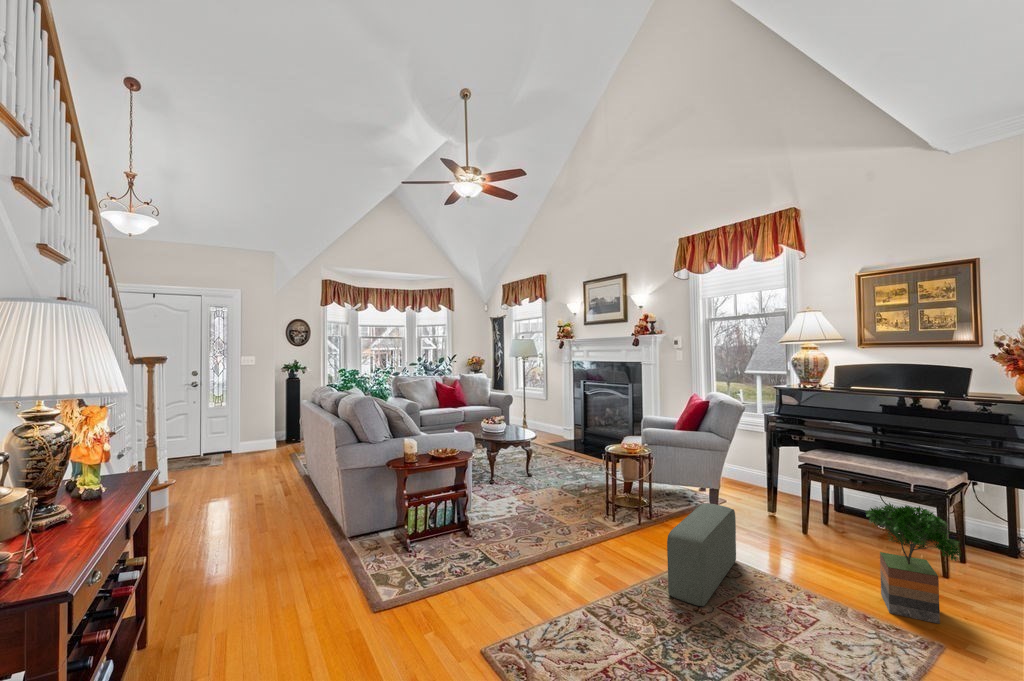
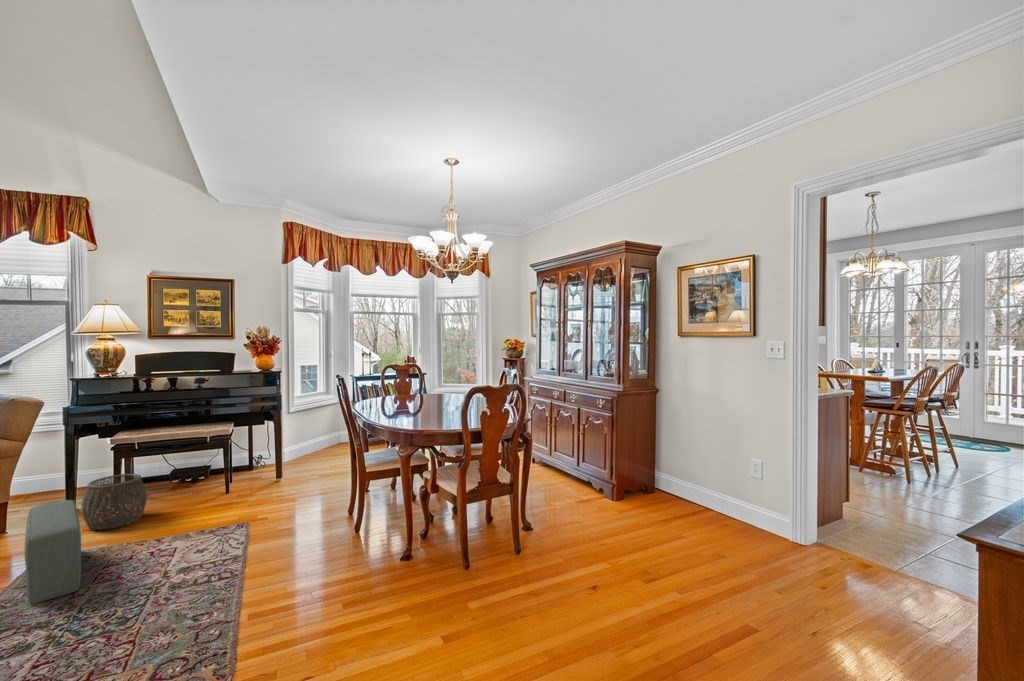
woven basket: none [758,495,824,559] -> present [81,474,147,530]
potted tree: present [866,503,960,624] -> none [193,445,254,523]

